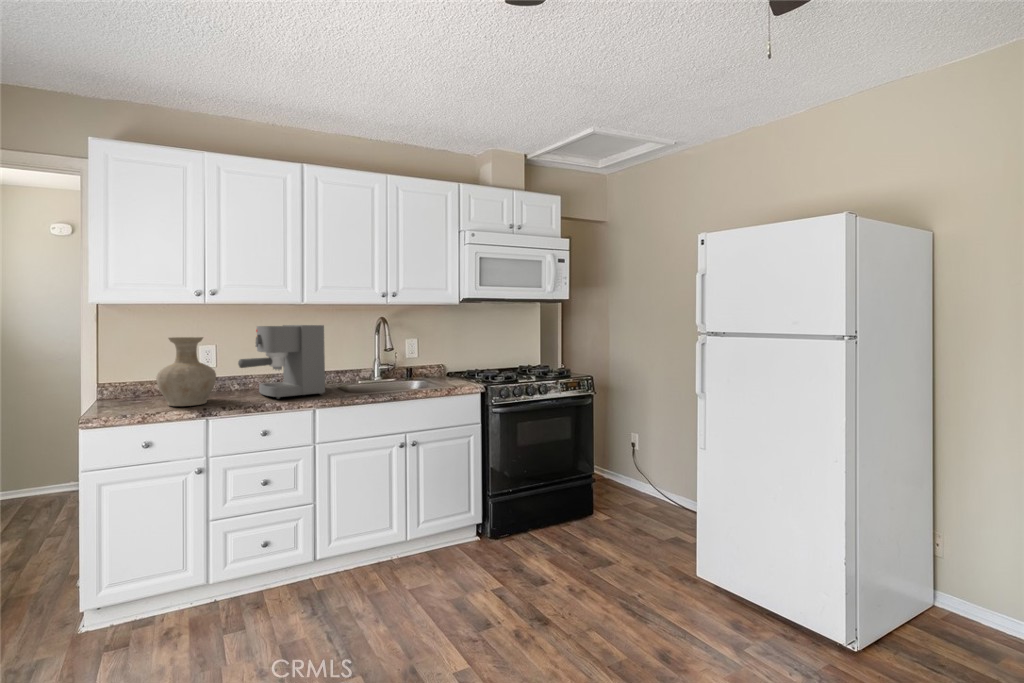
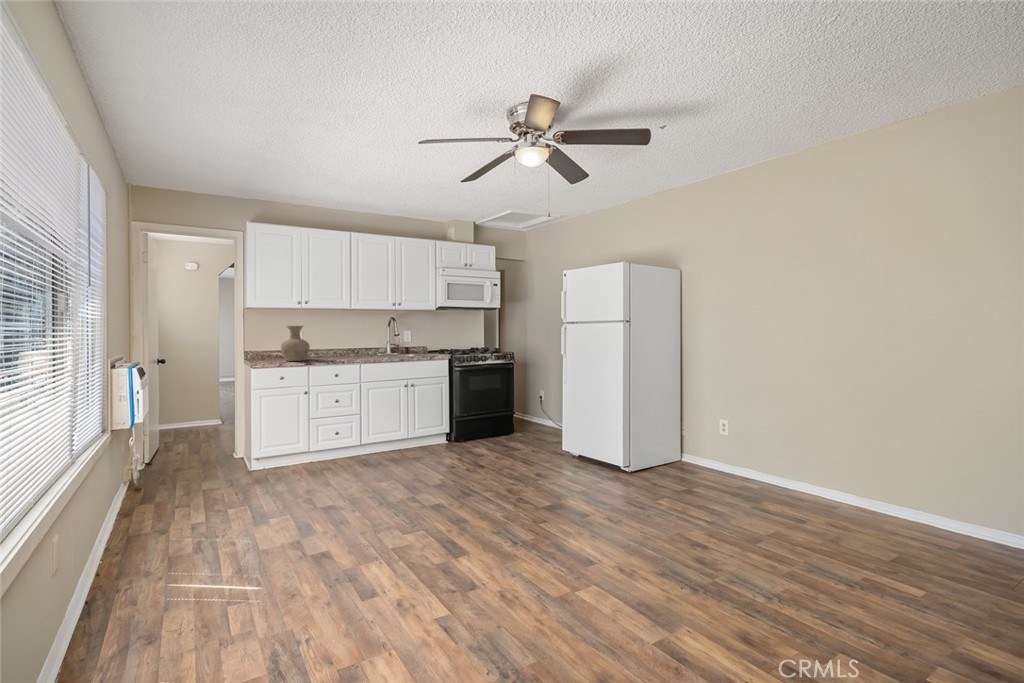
coffee maker: present [238,325,325,398] -> none [321,320,365,359]

